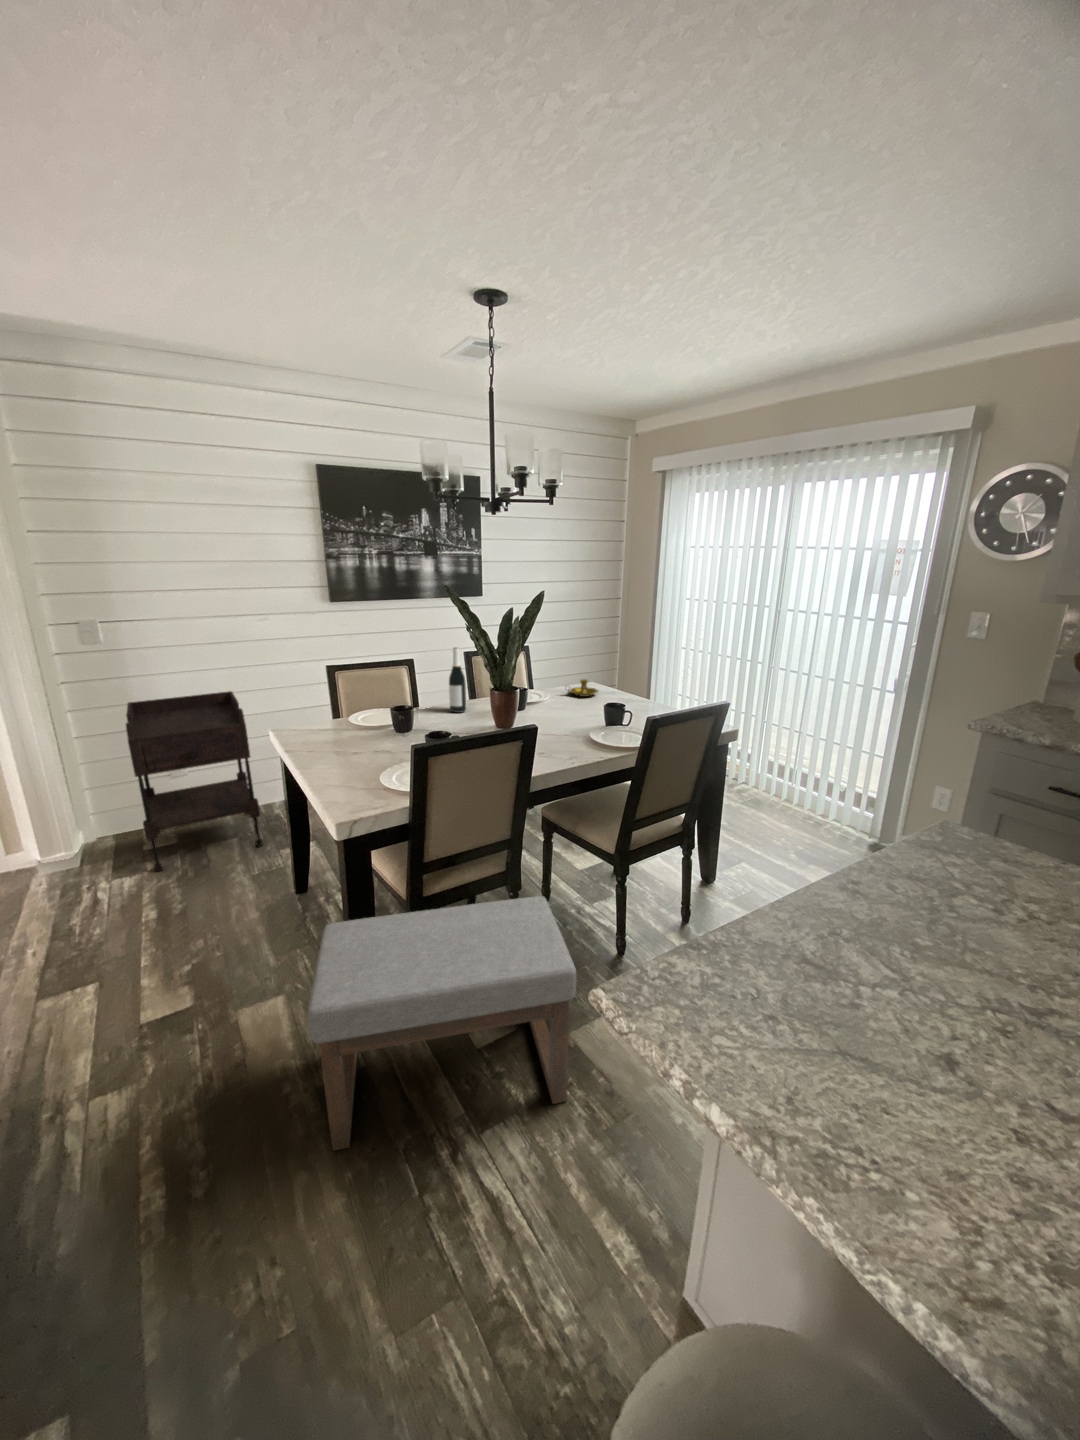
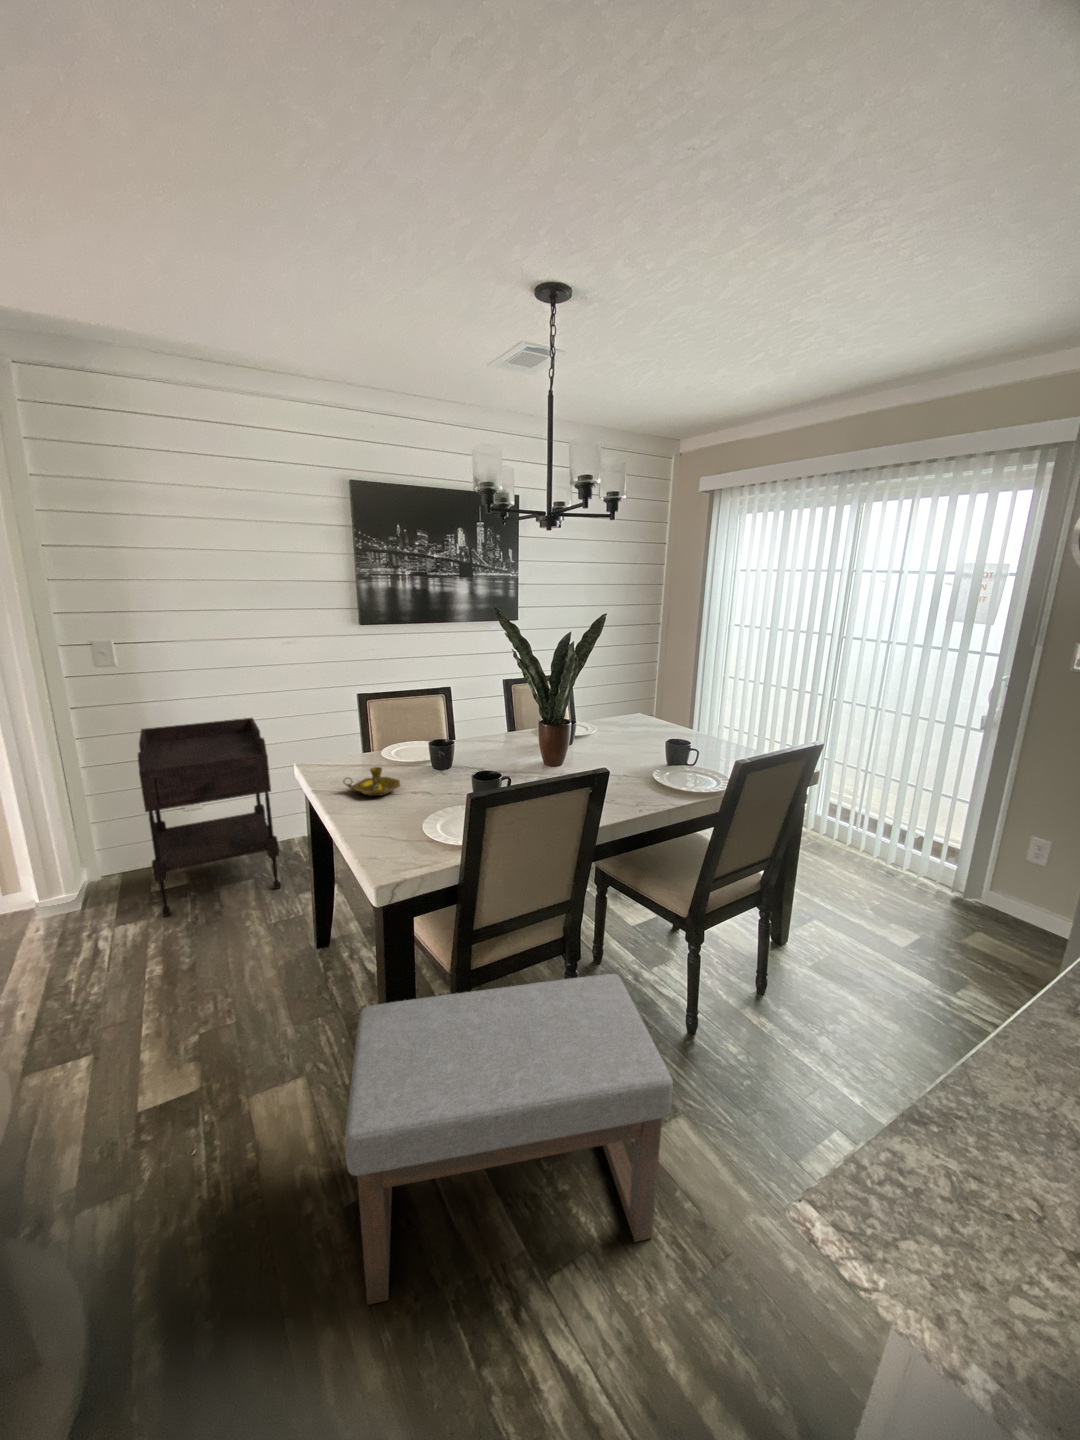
wine bottle: present [449,647,466,713] -> none [492,675,511,747]
candlestick: present [568,679,599,697] -> present [344,767,400,796]

